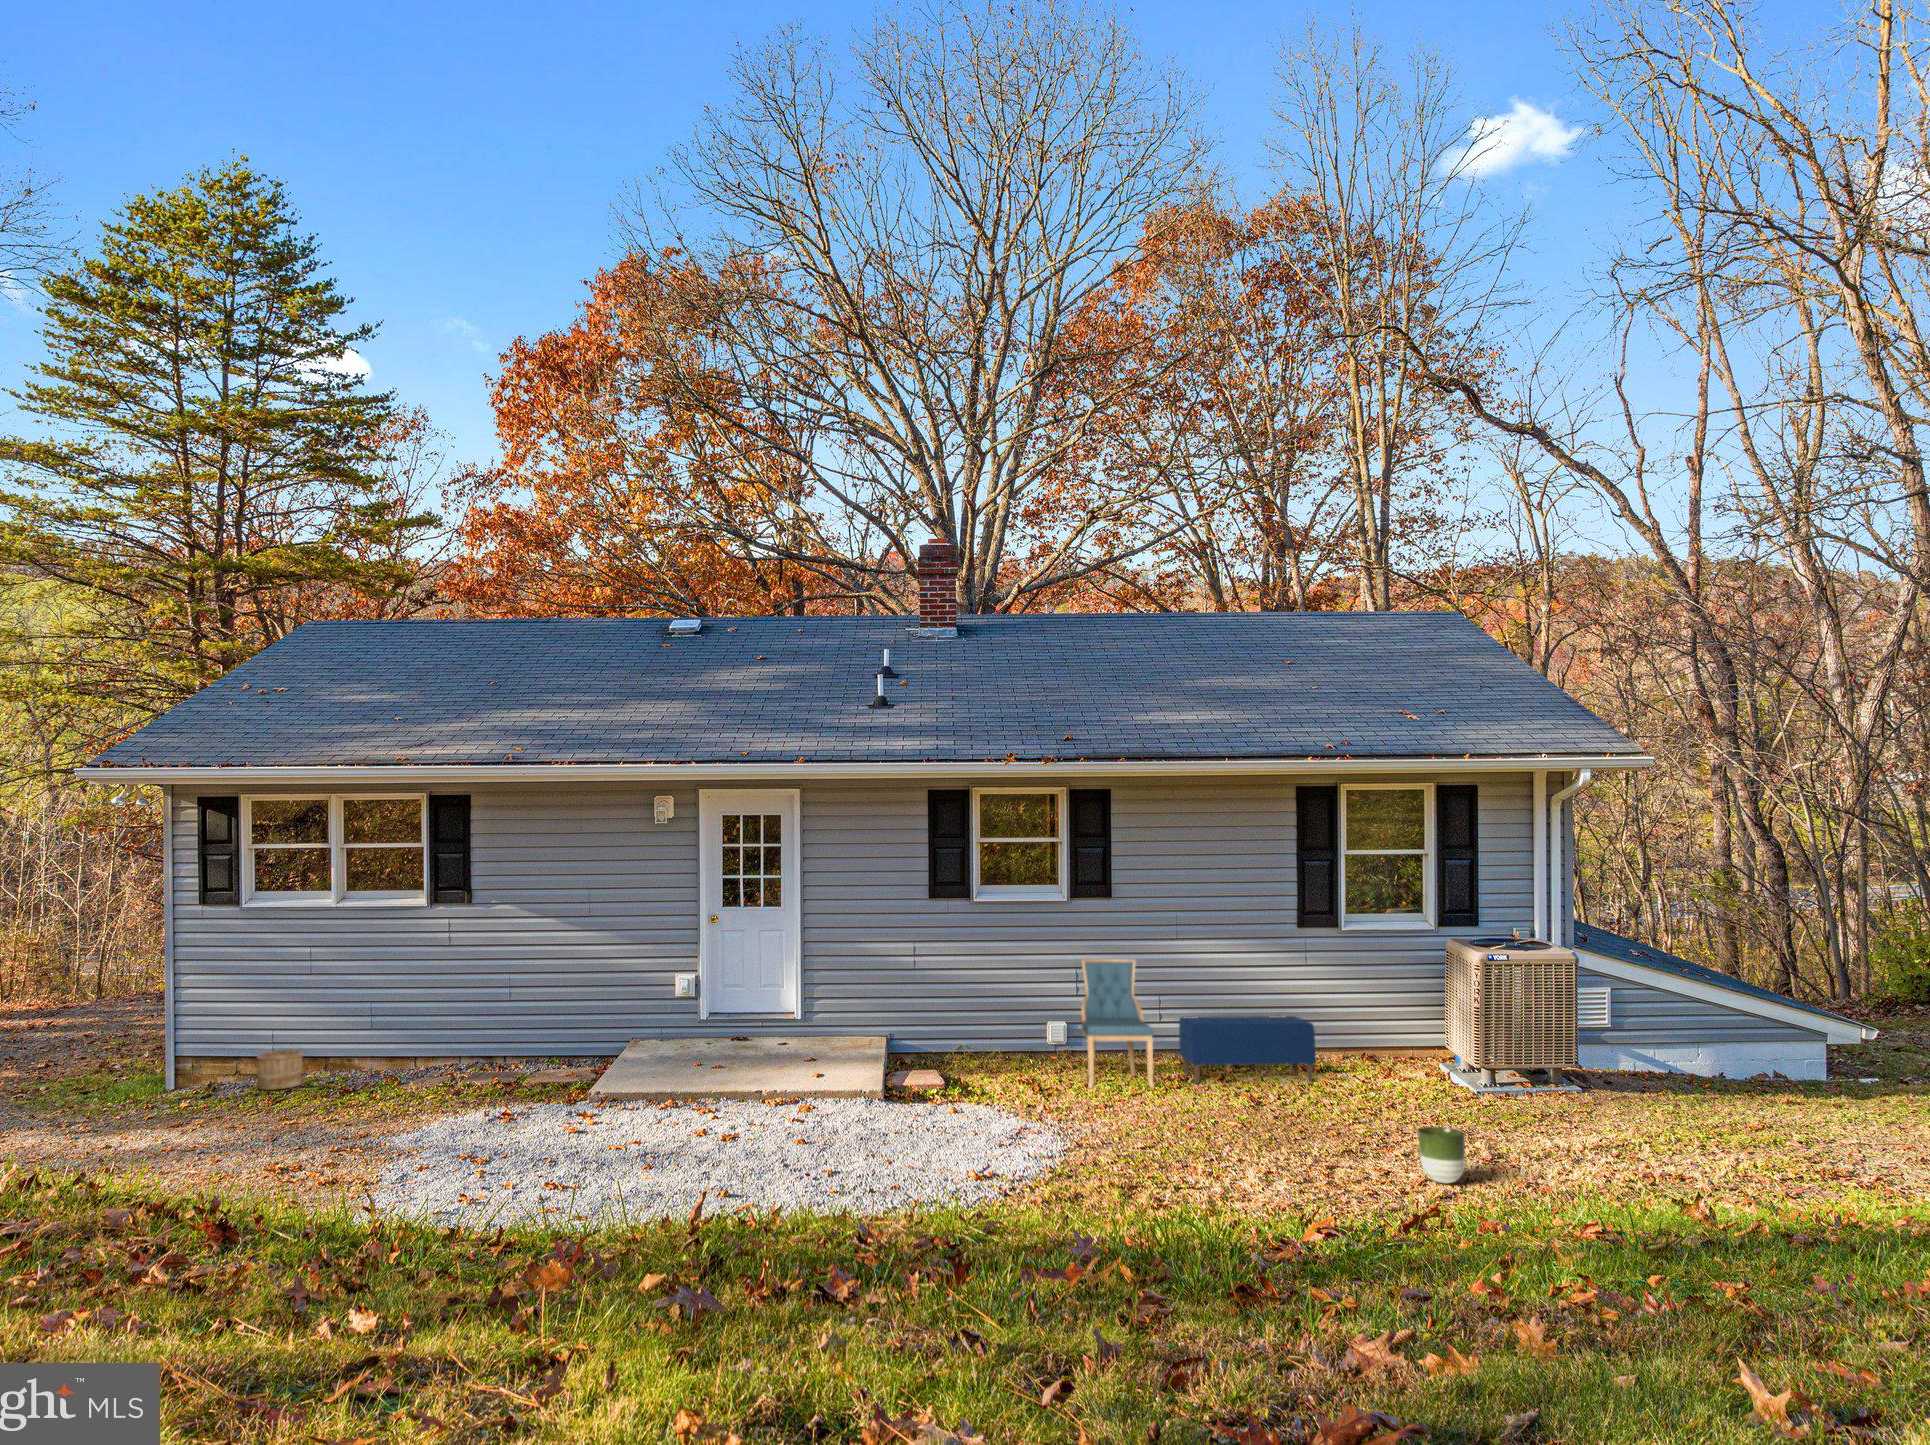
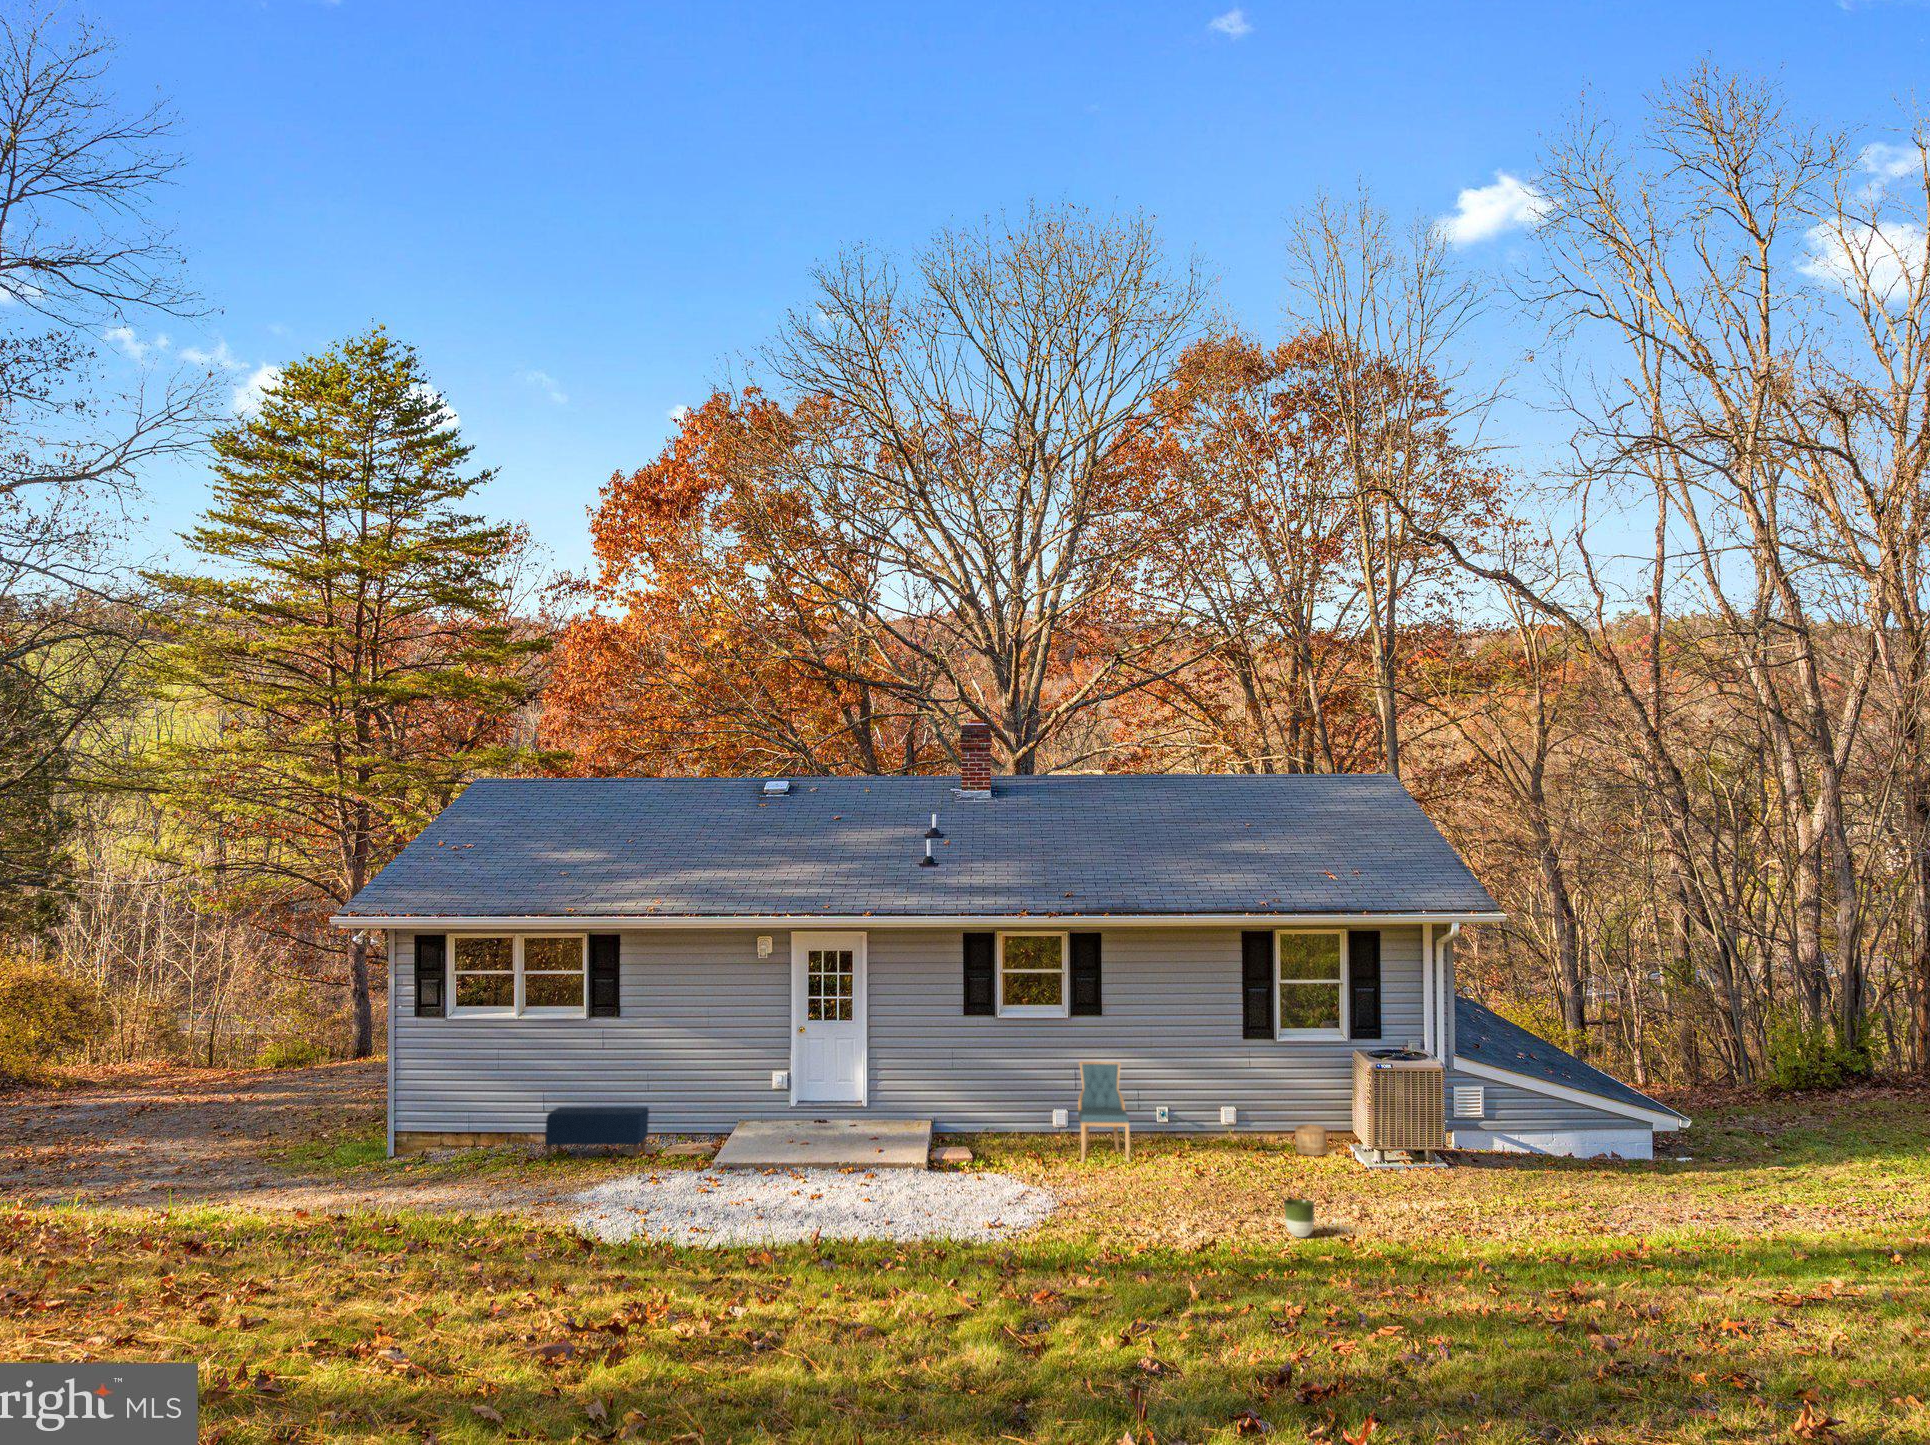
bench: present [1179,1016,1316,1084] -> present [545,1106,649,1159]
wooden bucket: present [257,1049,303,1090] -> present [1294,1124,1327,1156]

